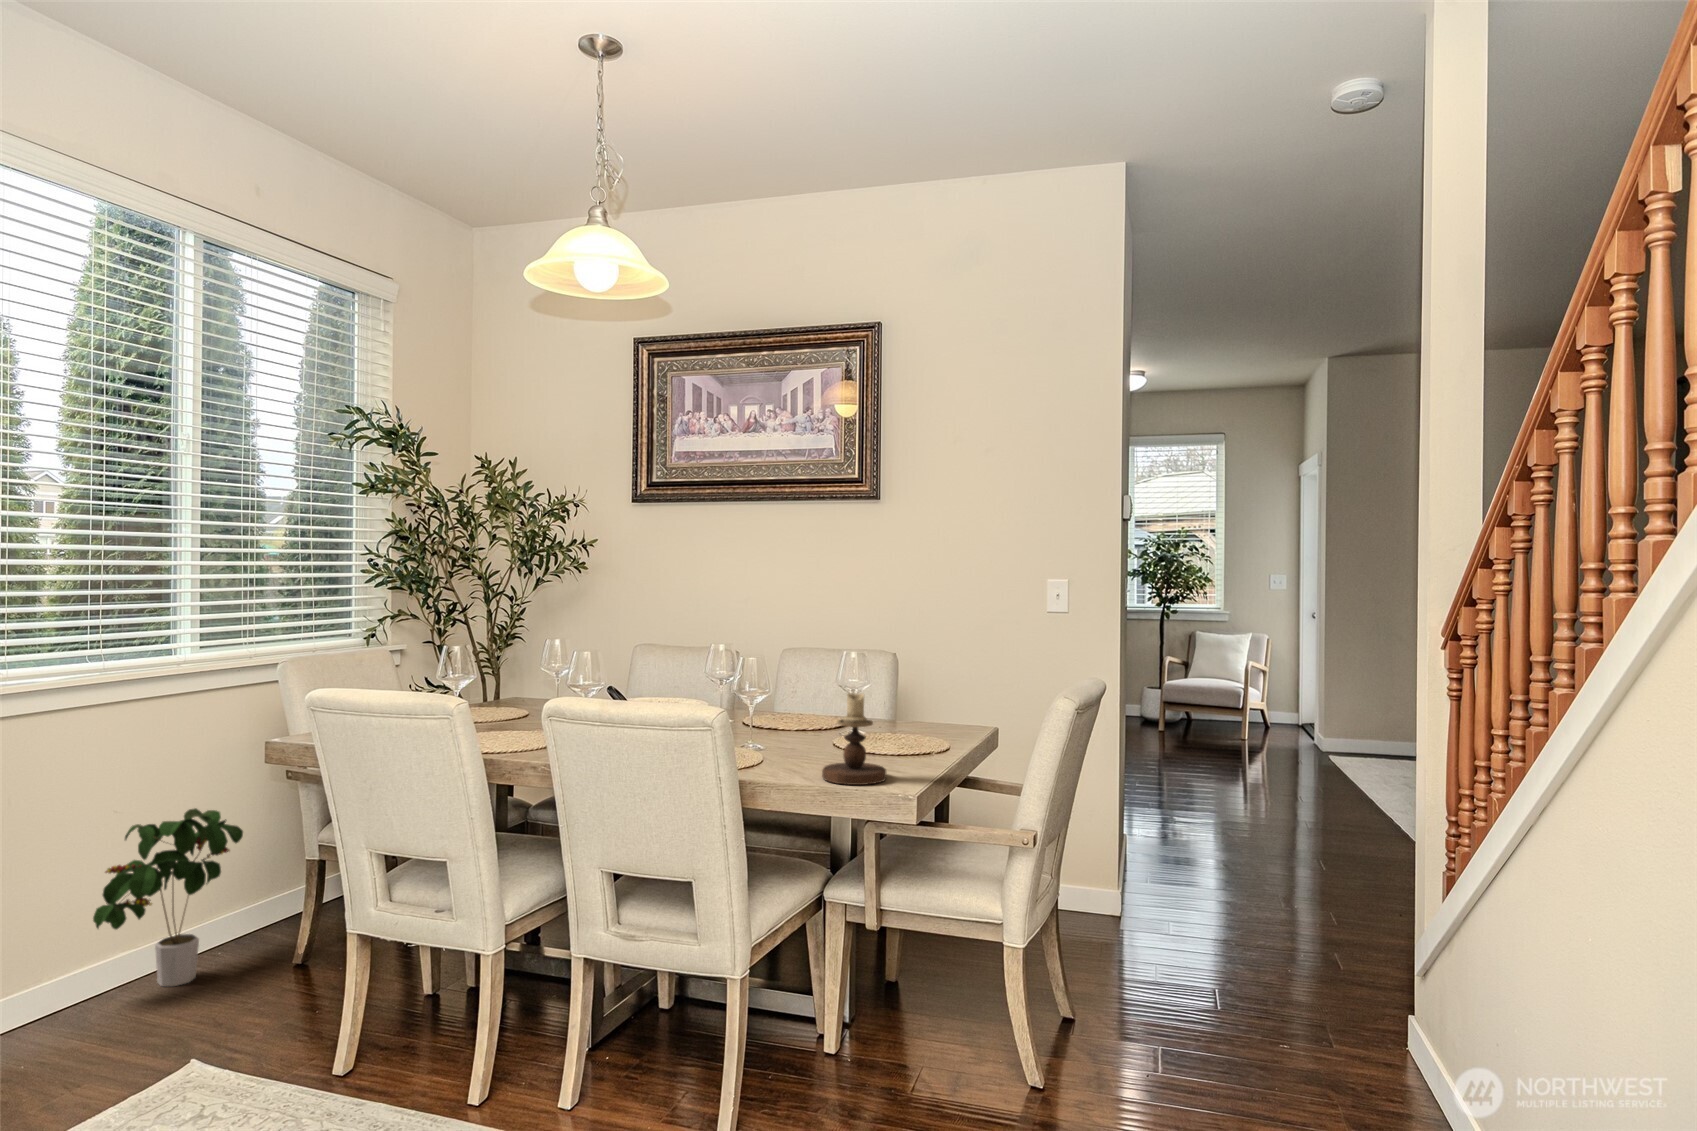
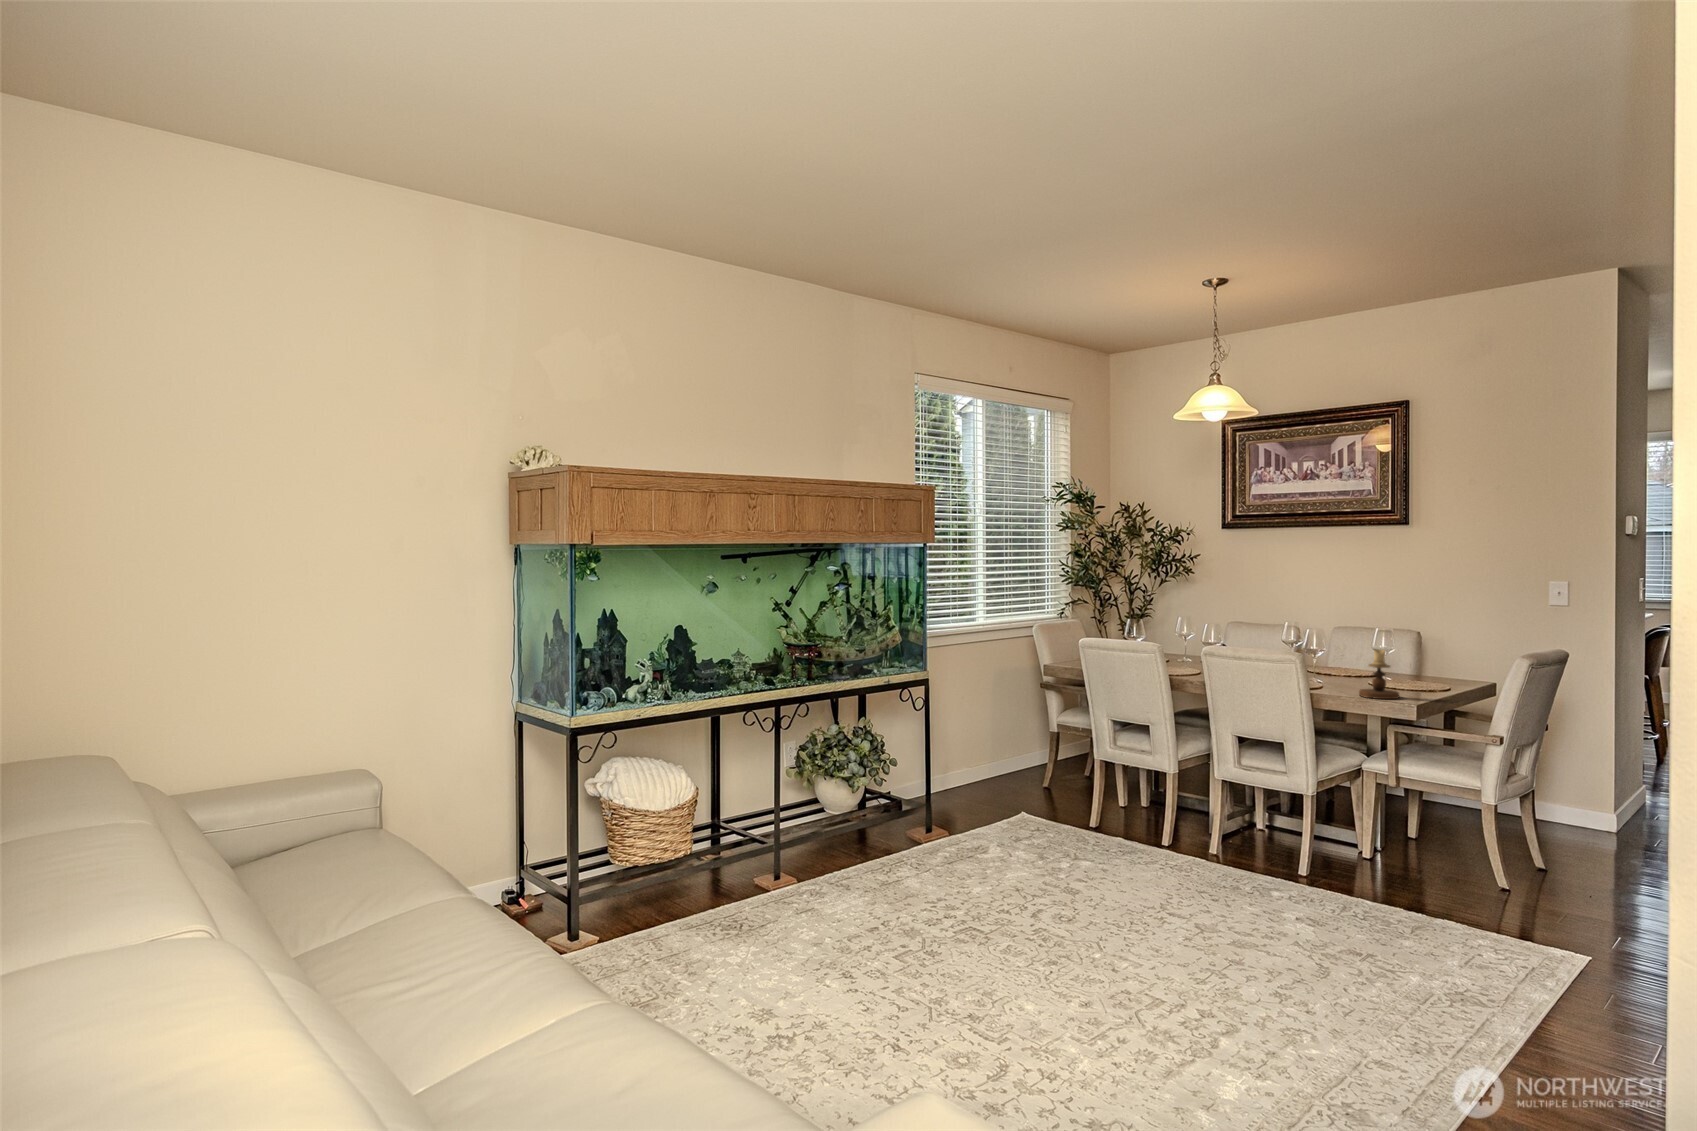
potted plant: present [93,808,243,987] -> none [962,702,1015,791]

